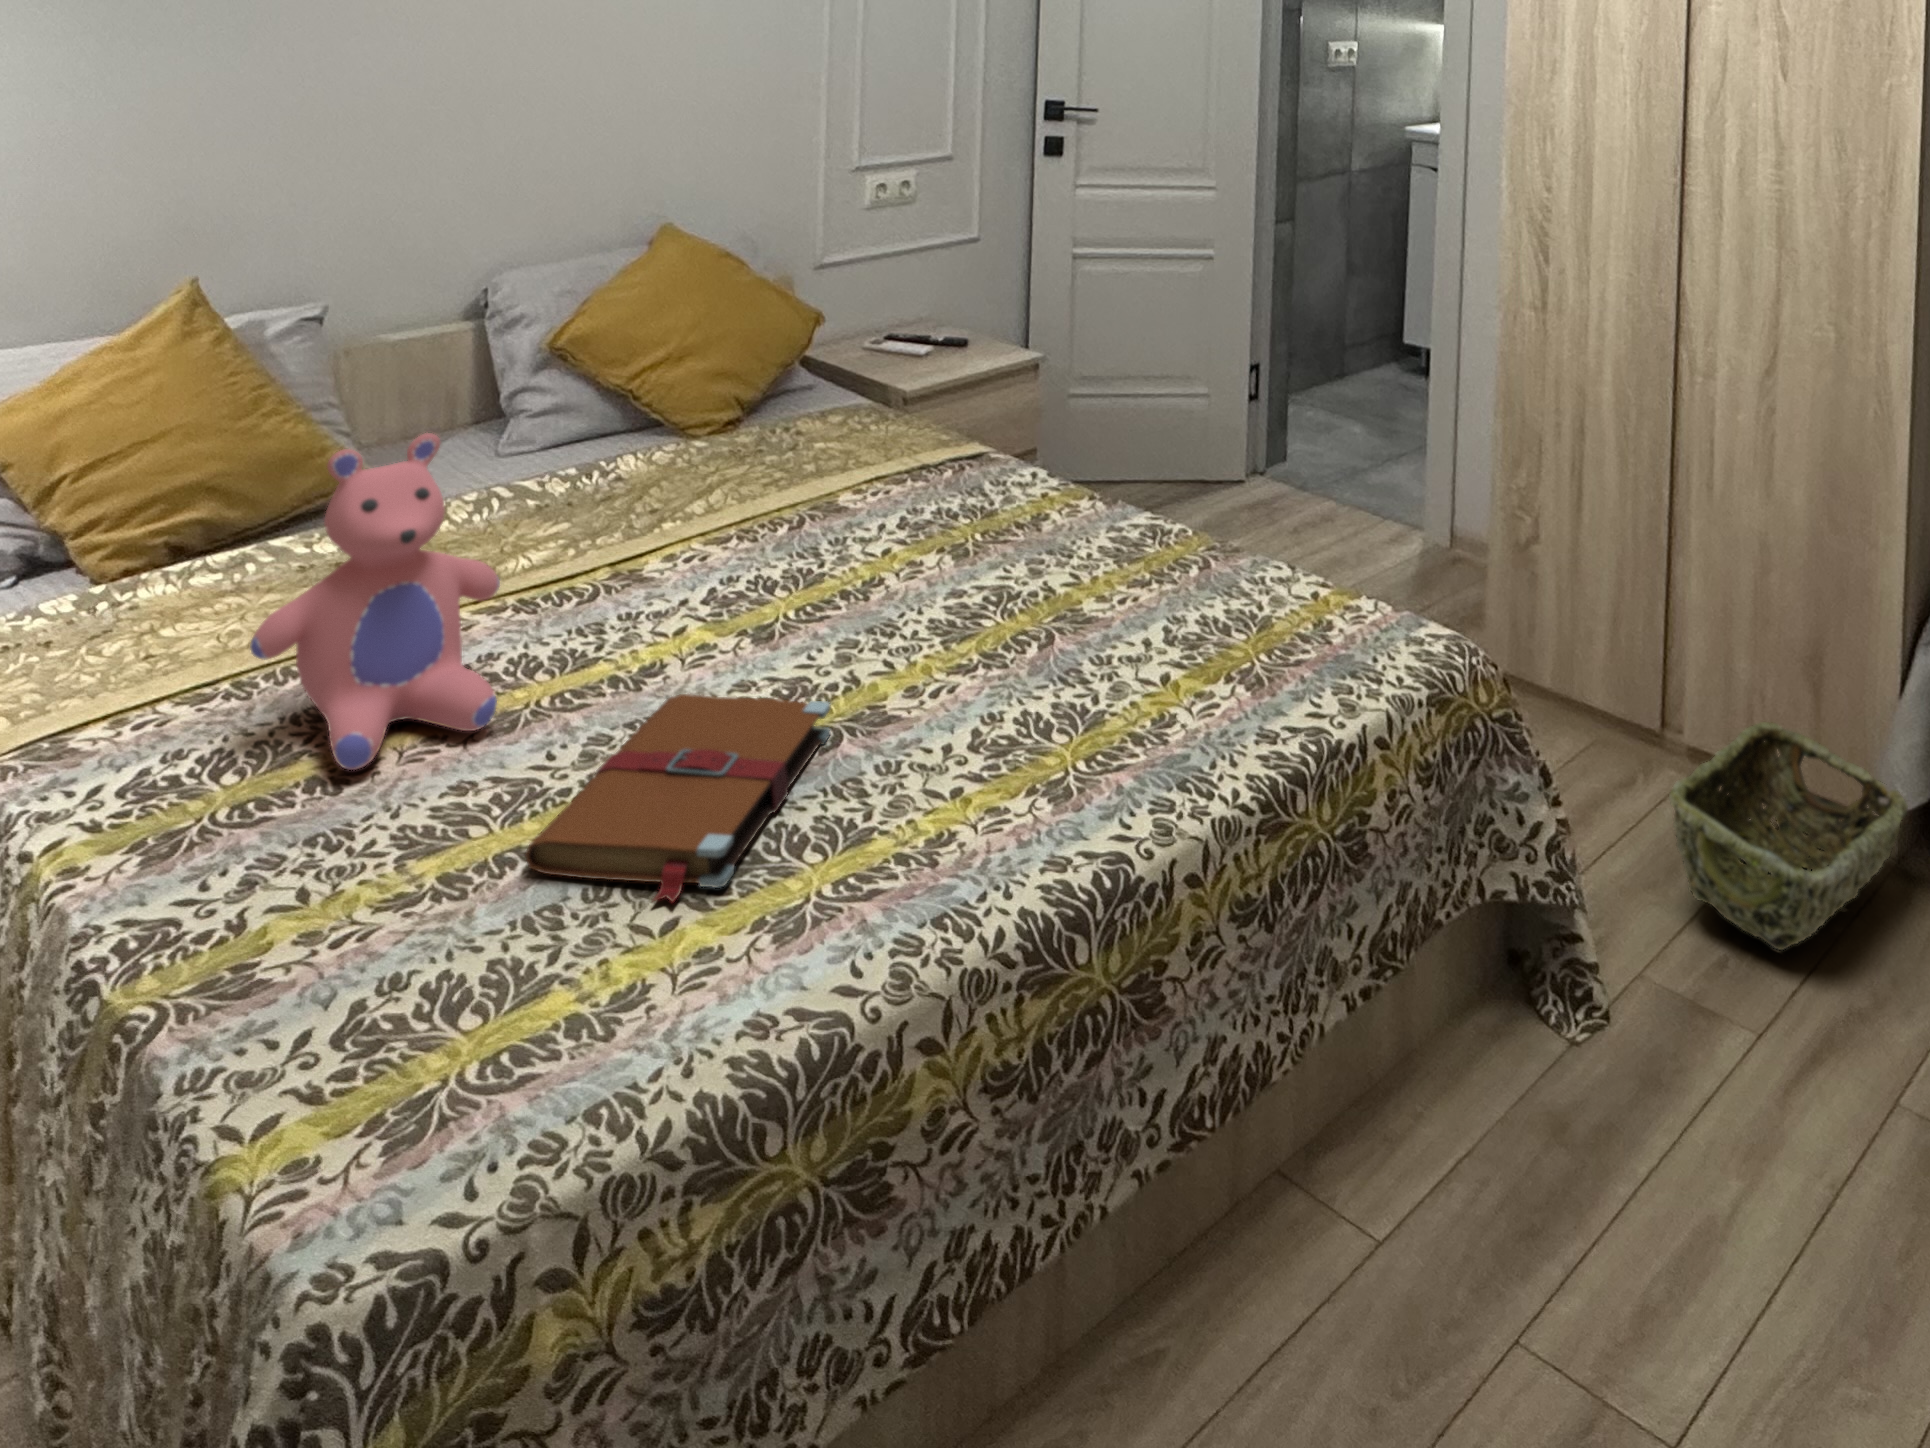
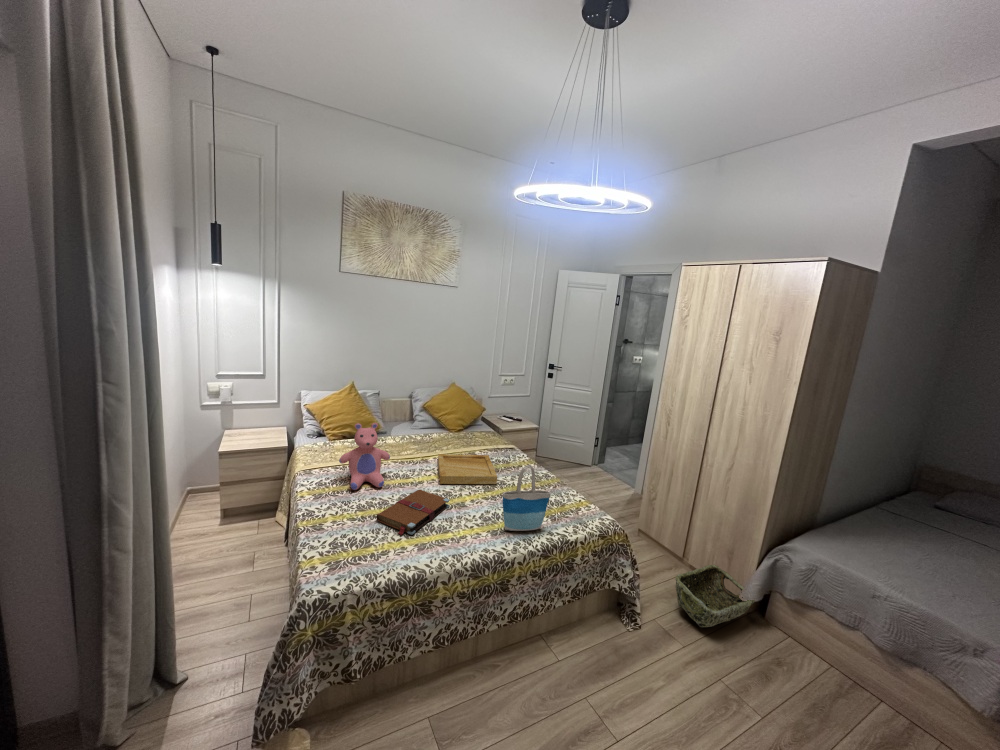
tote bag: none [1079,477,1250,763] -> present [503,465,551,531]
tray: none [695,496,987,653] -> present [438,454,497,484]

